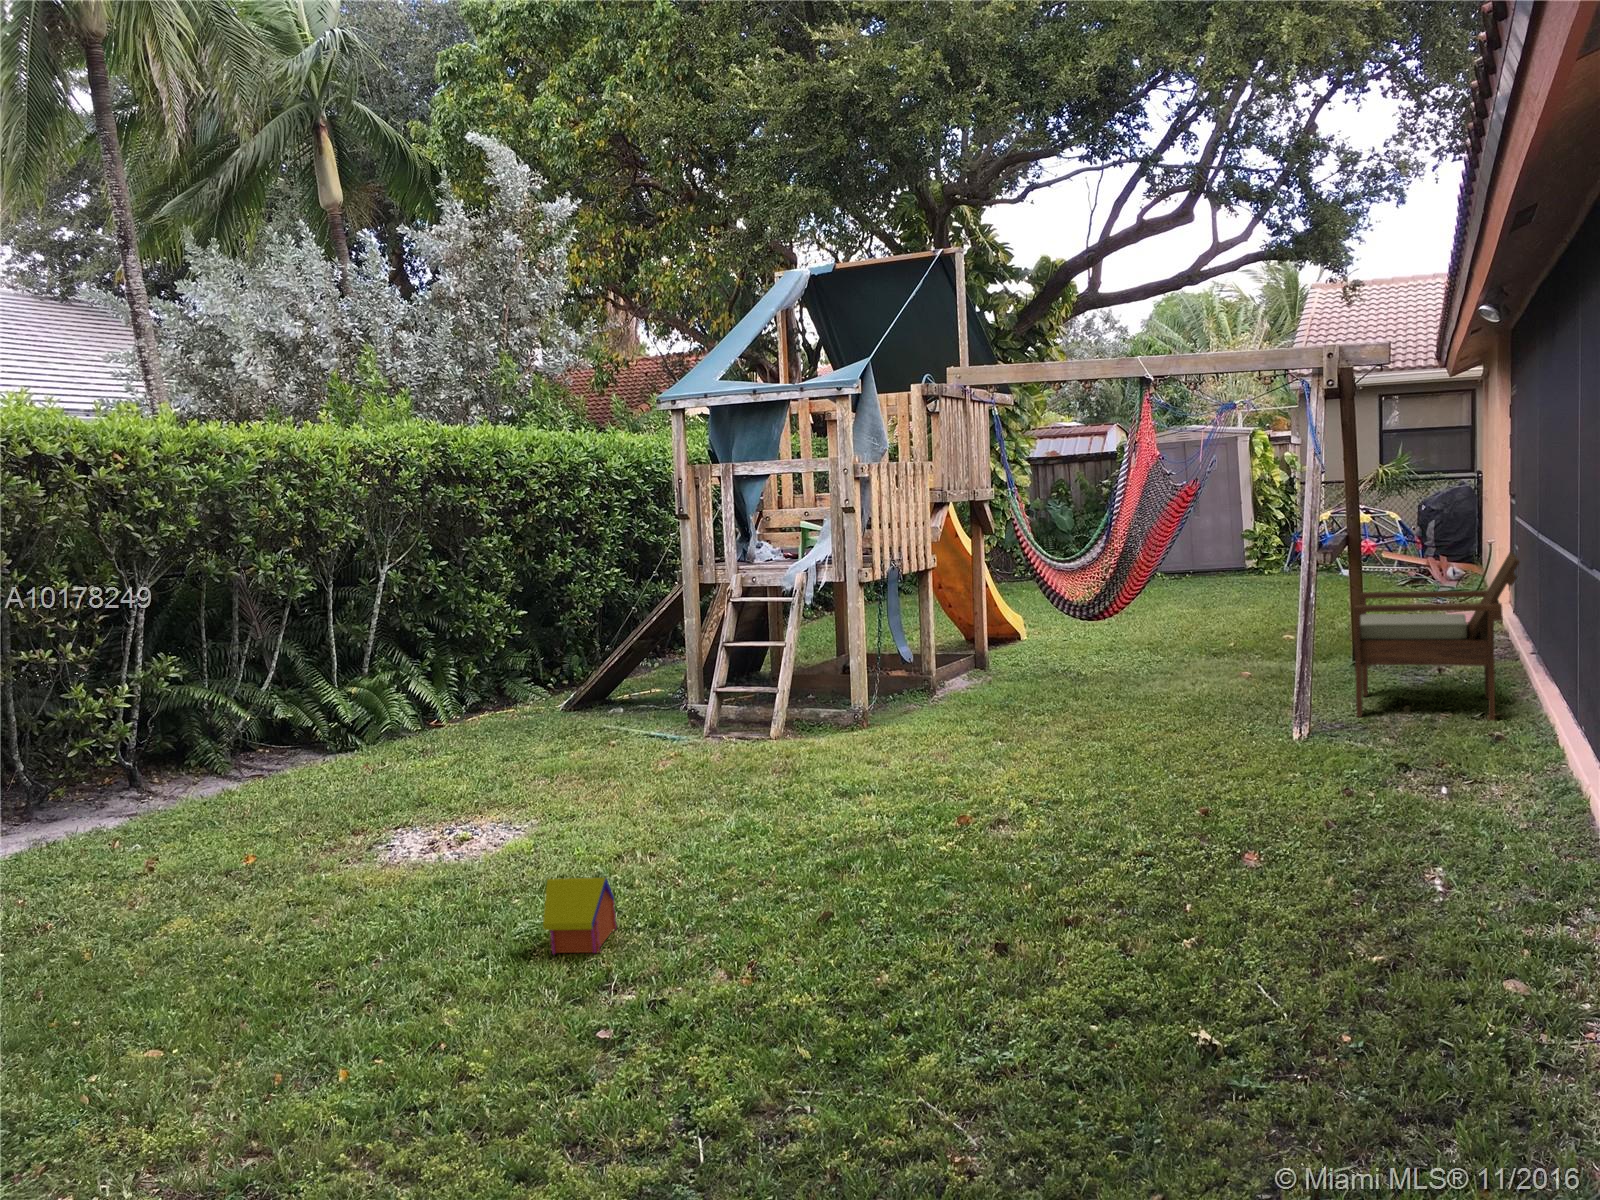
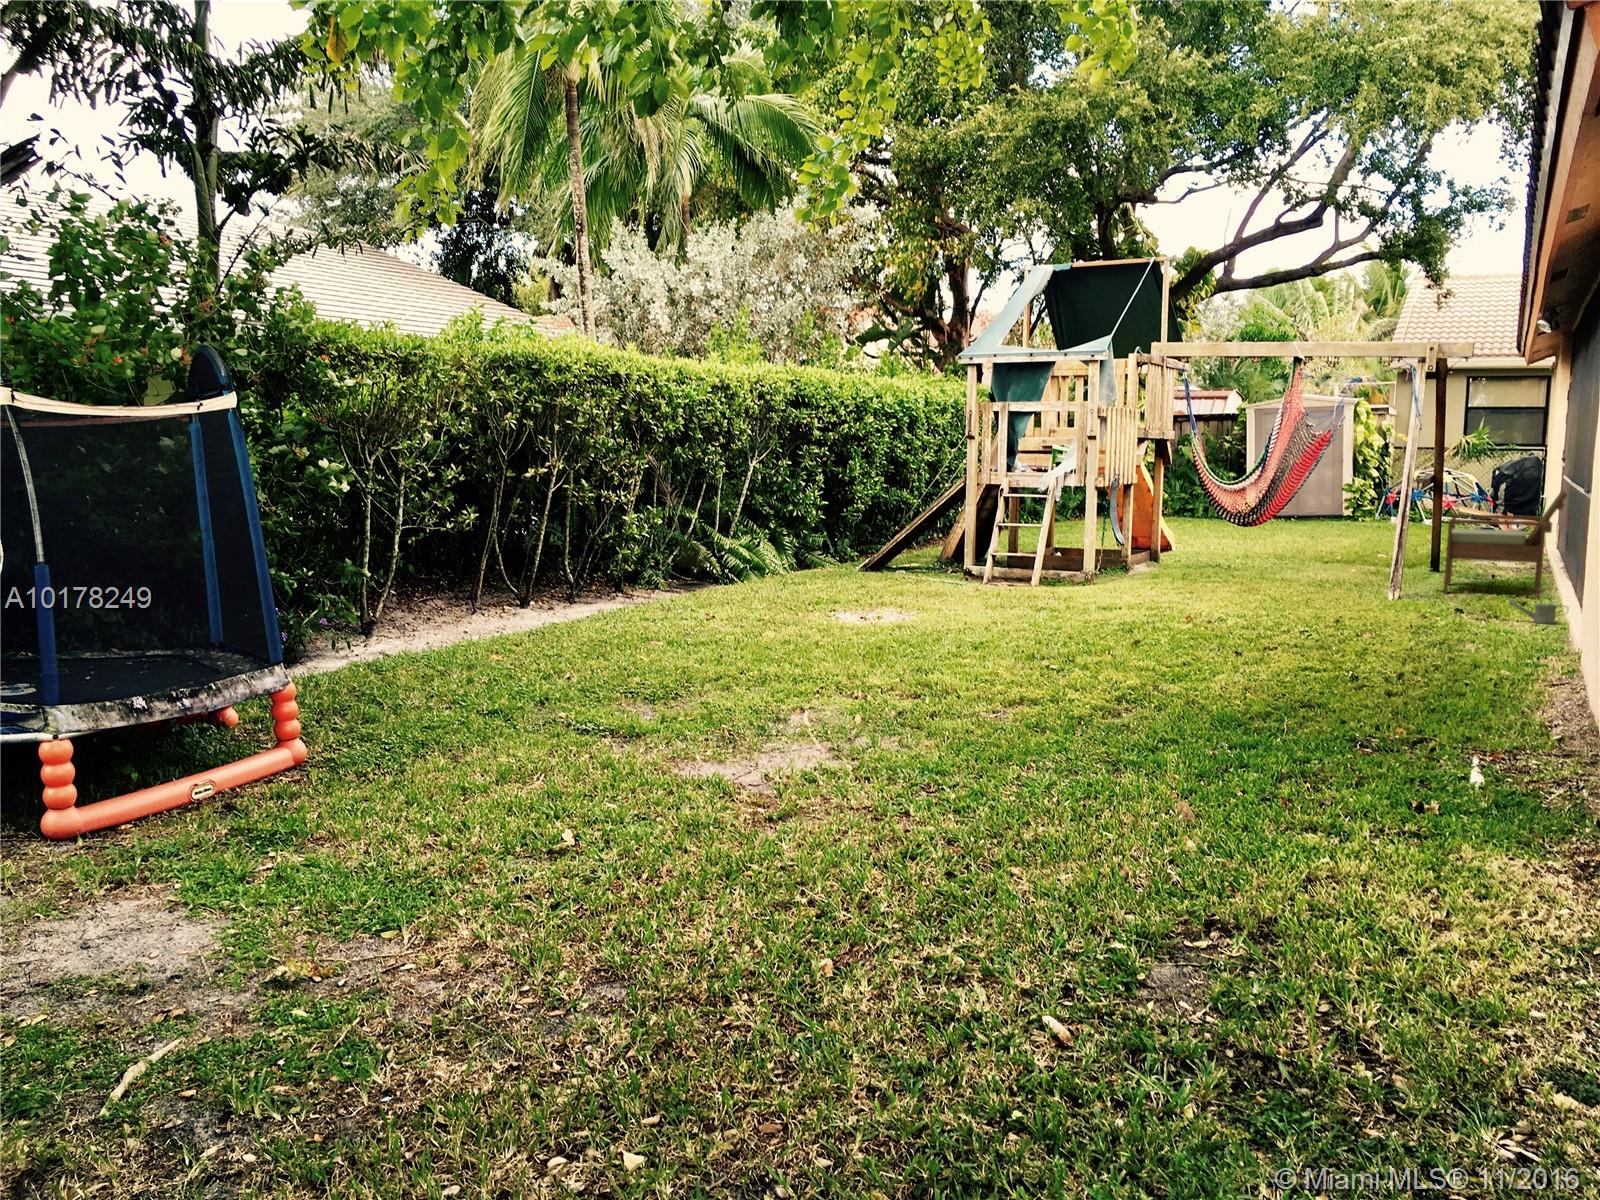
potted tree: none [206,677,280,780] -> present [673,527,709,589]
watering can: none [1452,745,1545,785] -> present [1509,600,1568,624]
toy house: present [543,878,616,954] -> none [995,617,1029,656]

